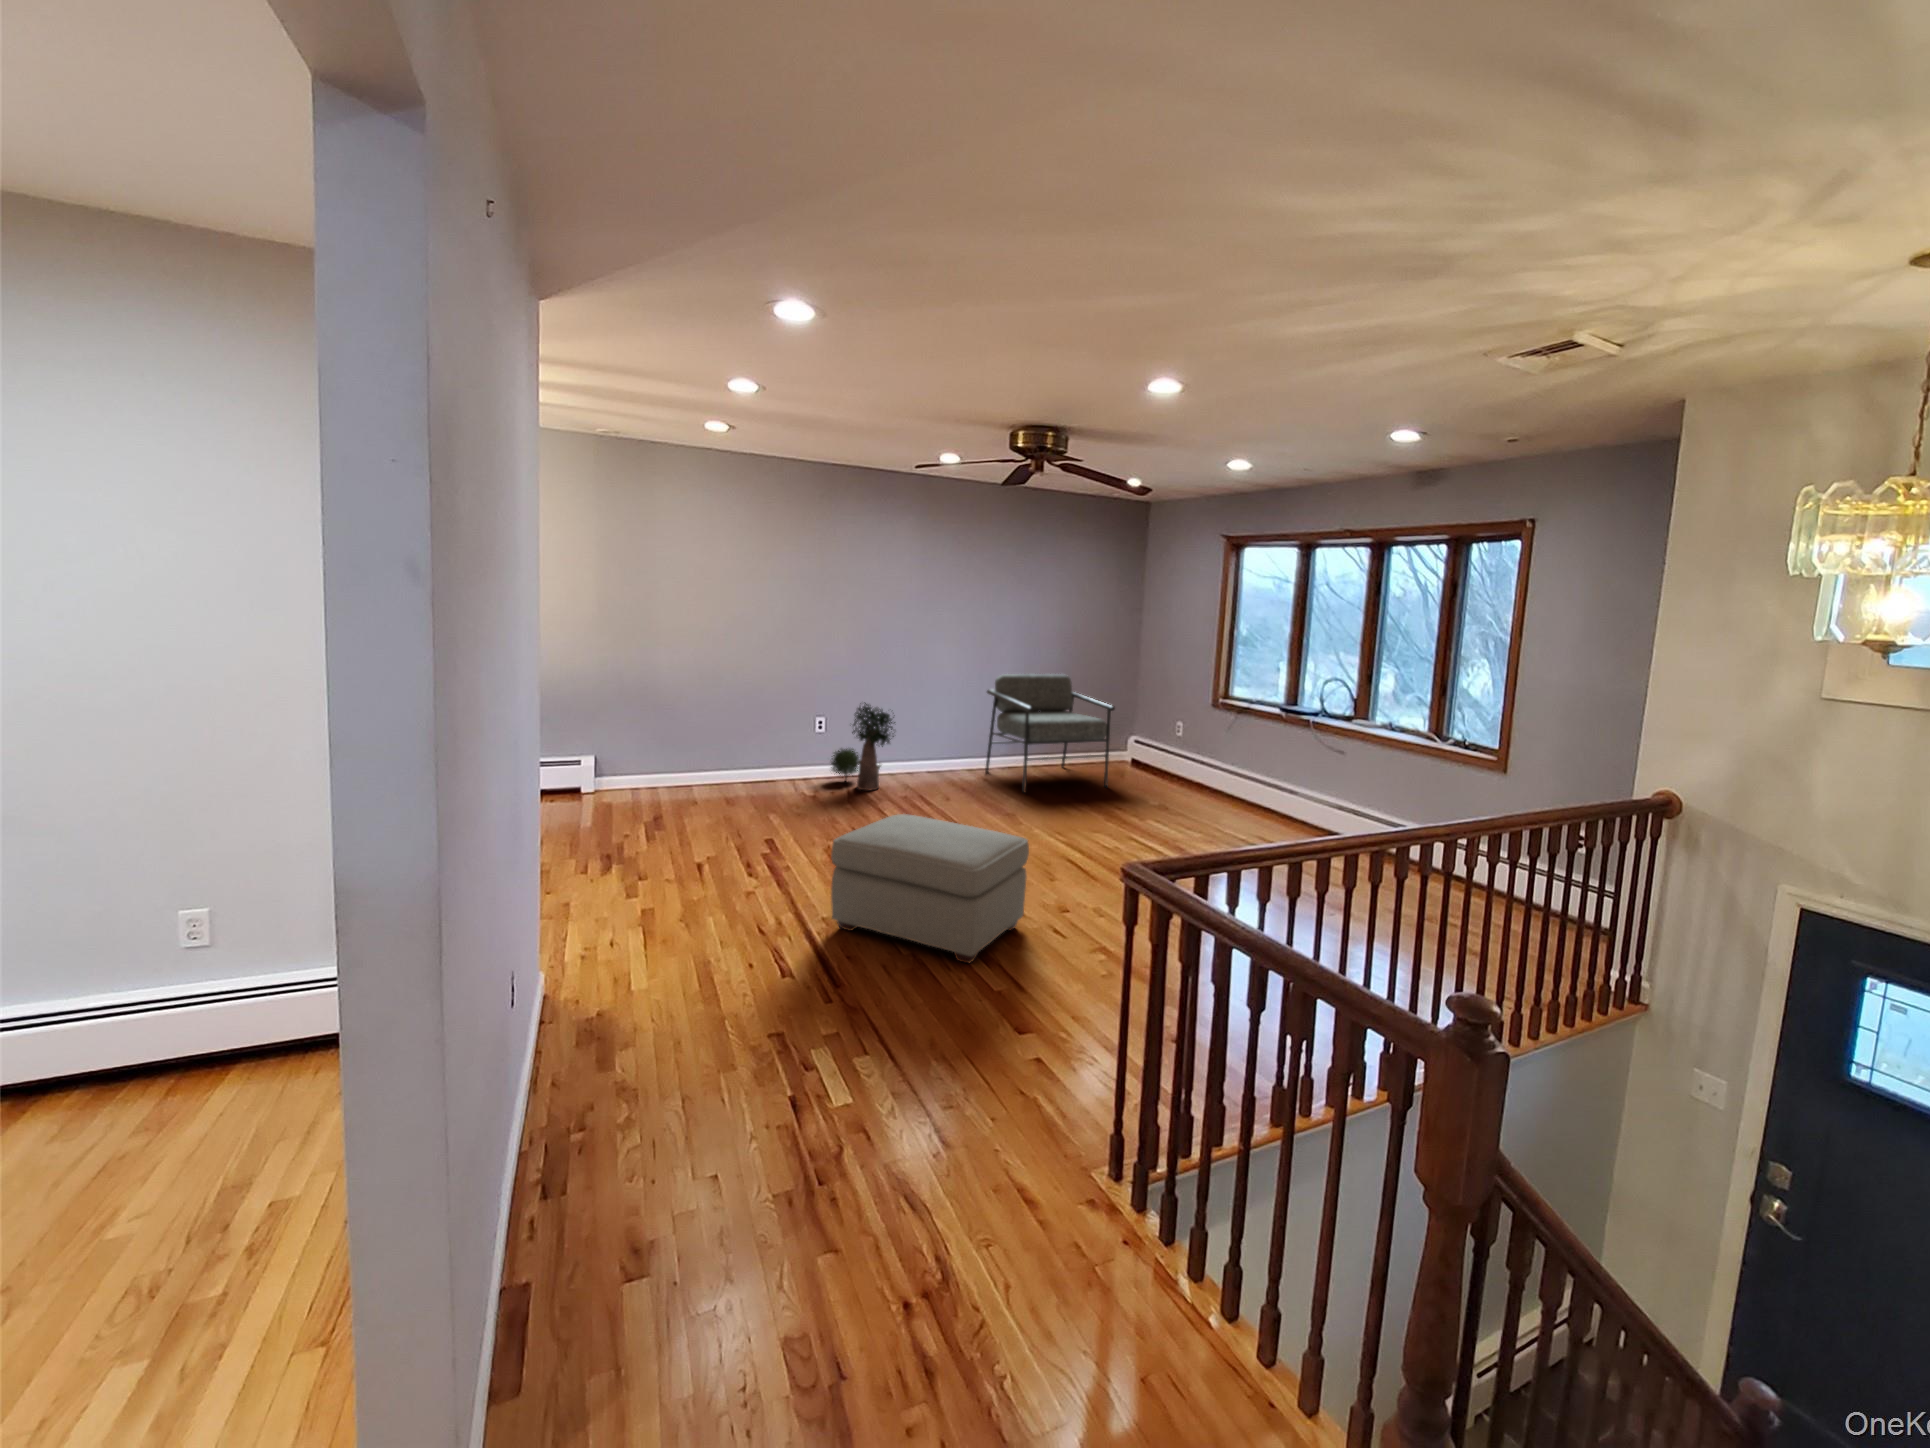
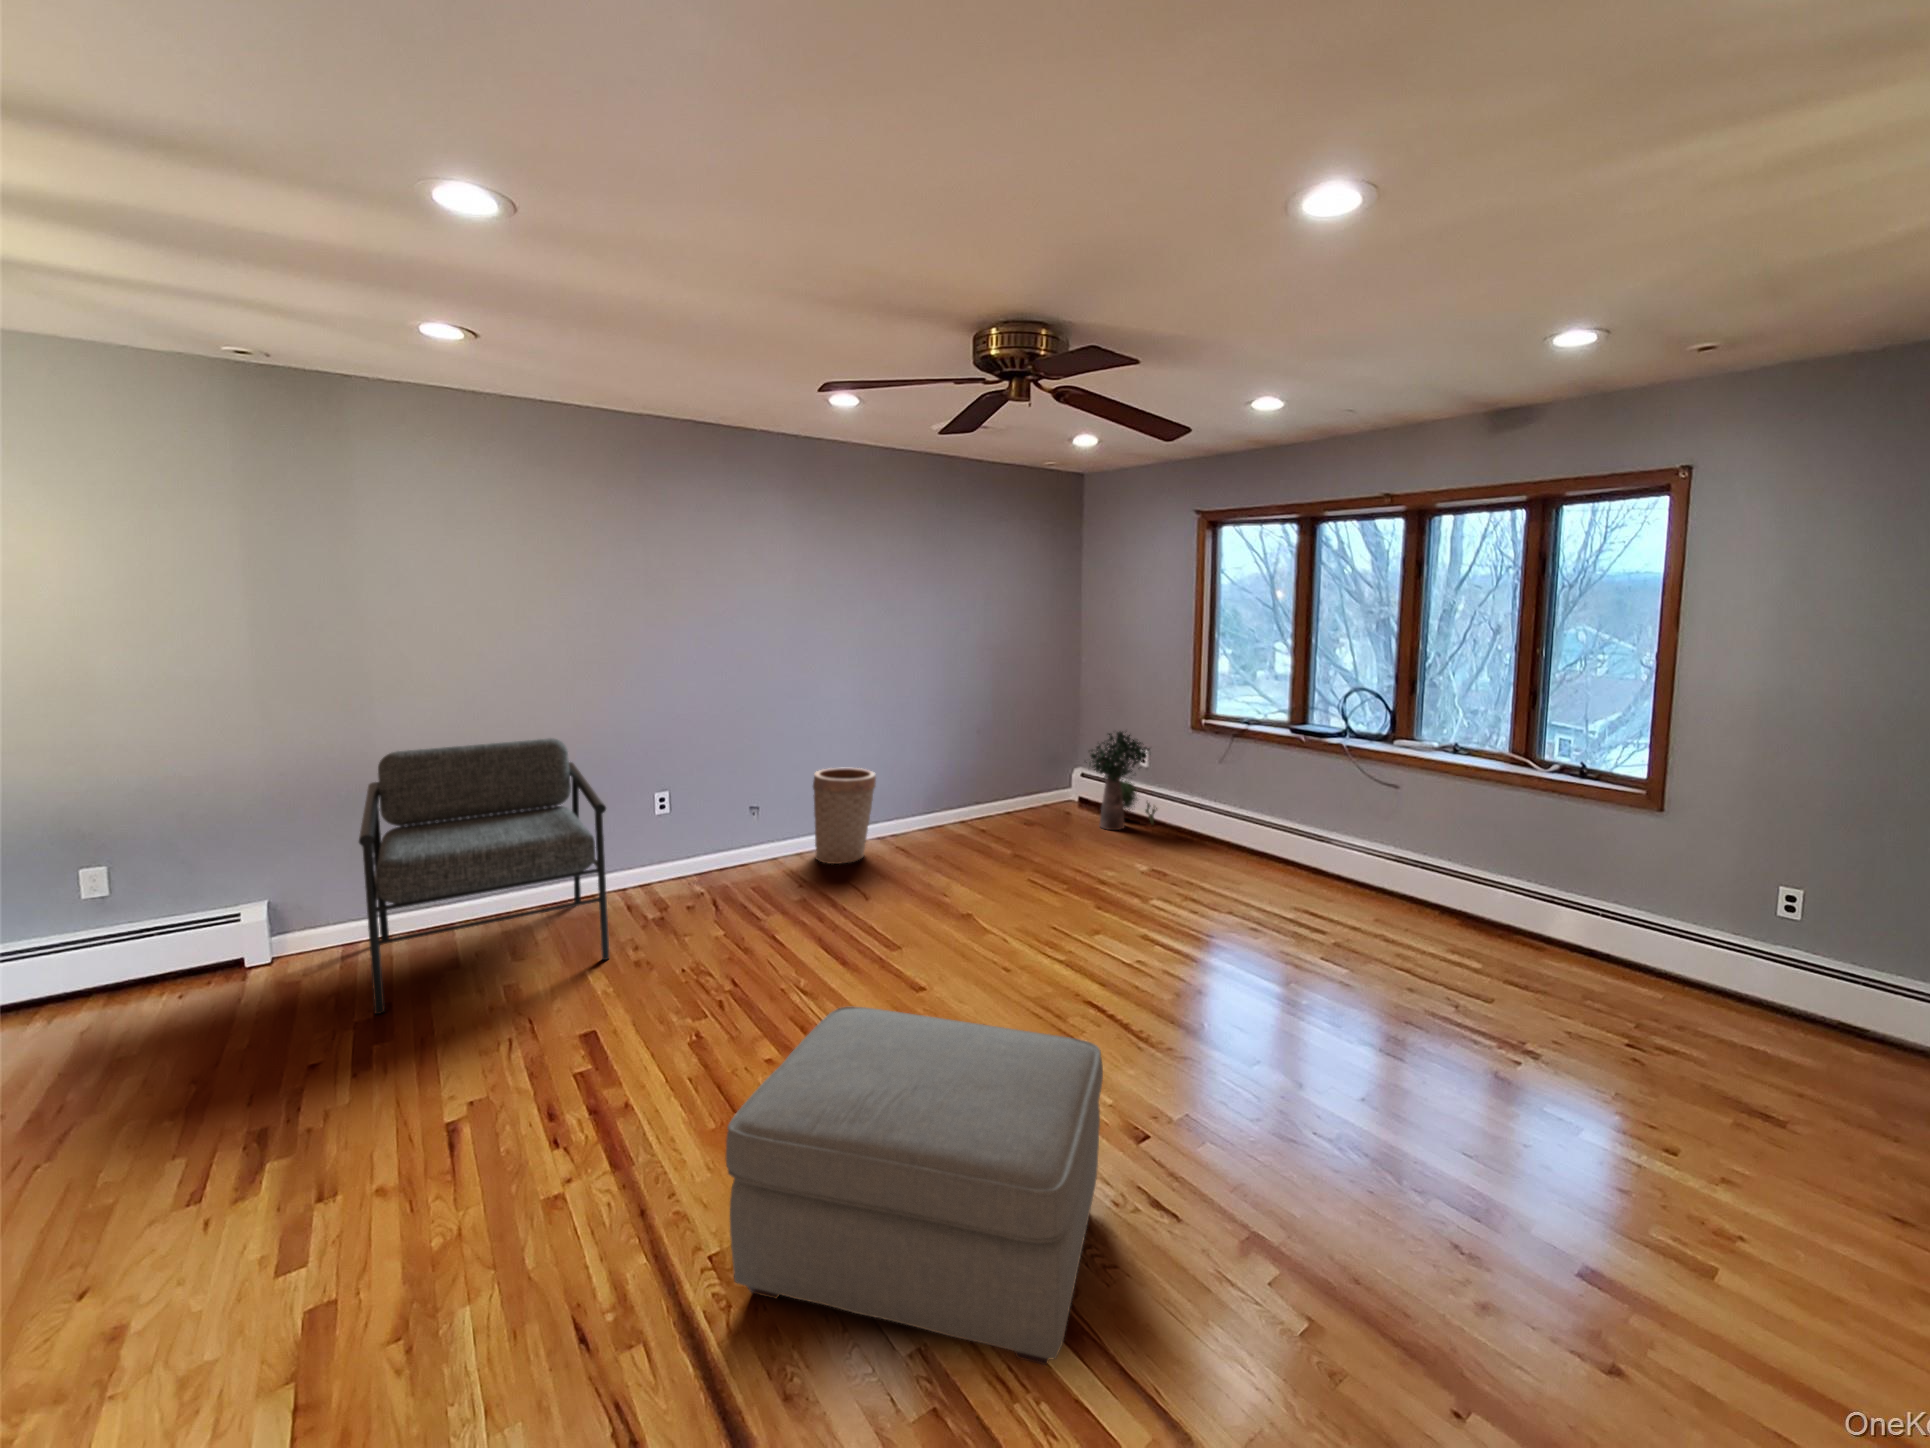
armchair: present [985,674,1115,792] -> present [359,738,610,1014]
potted plant: present [831,702,895,790] -> present [1090,731,1157,830]
basket: none [919,715,965,782] -> present [813,768,876,864]

